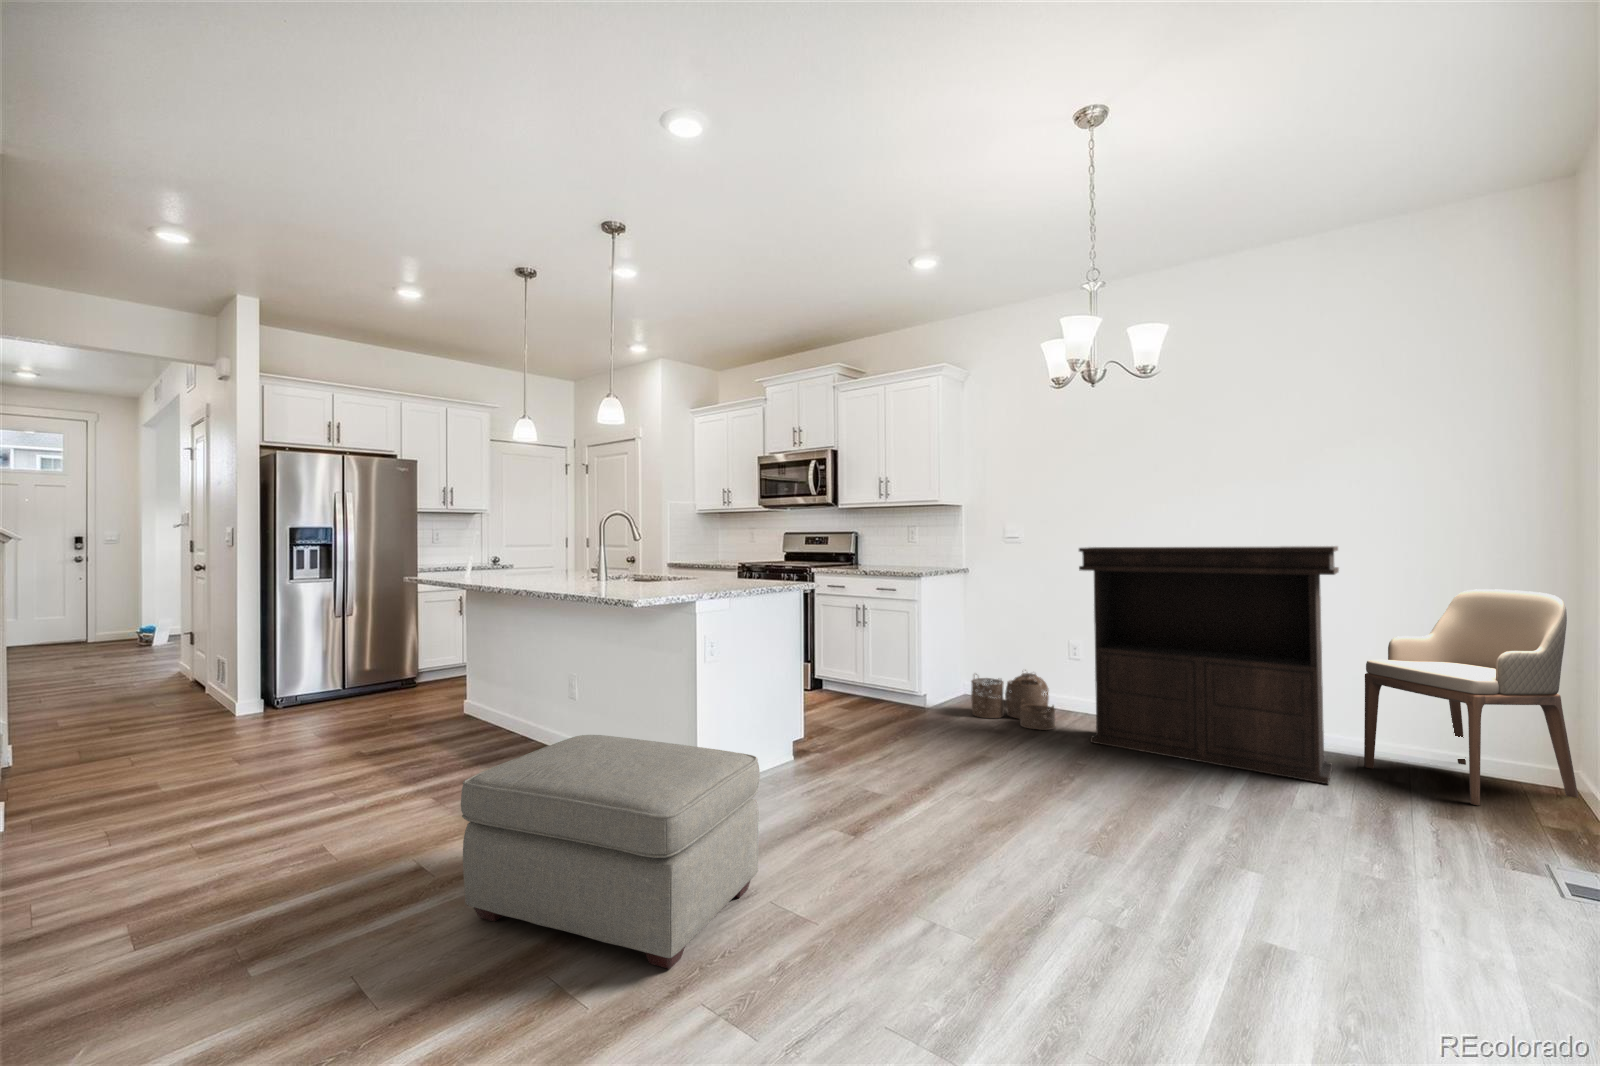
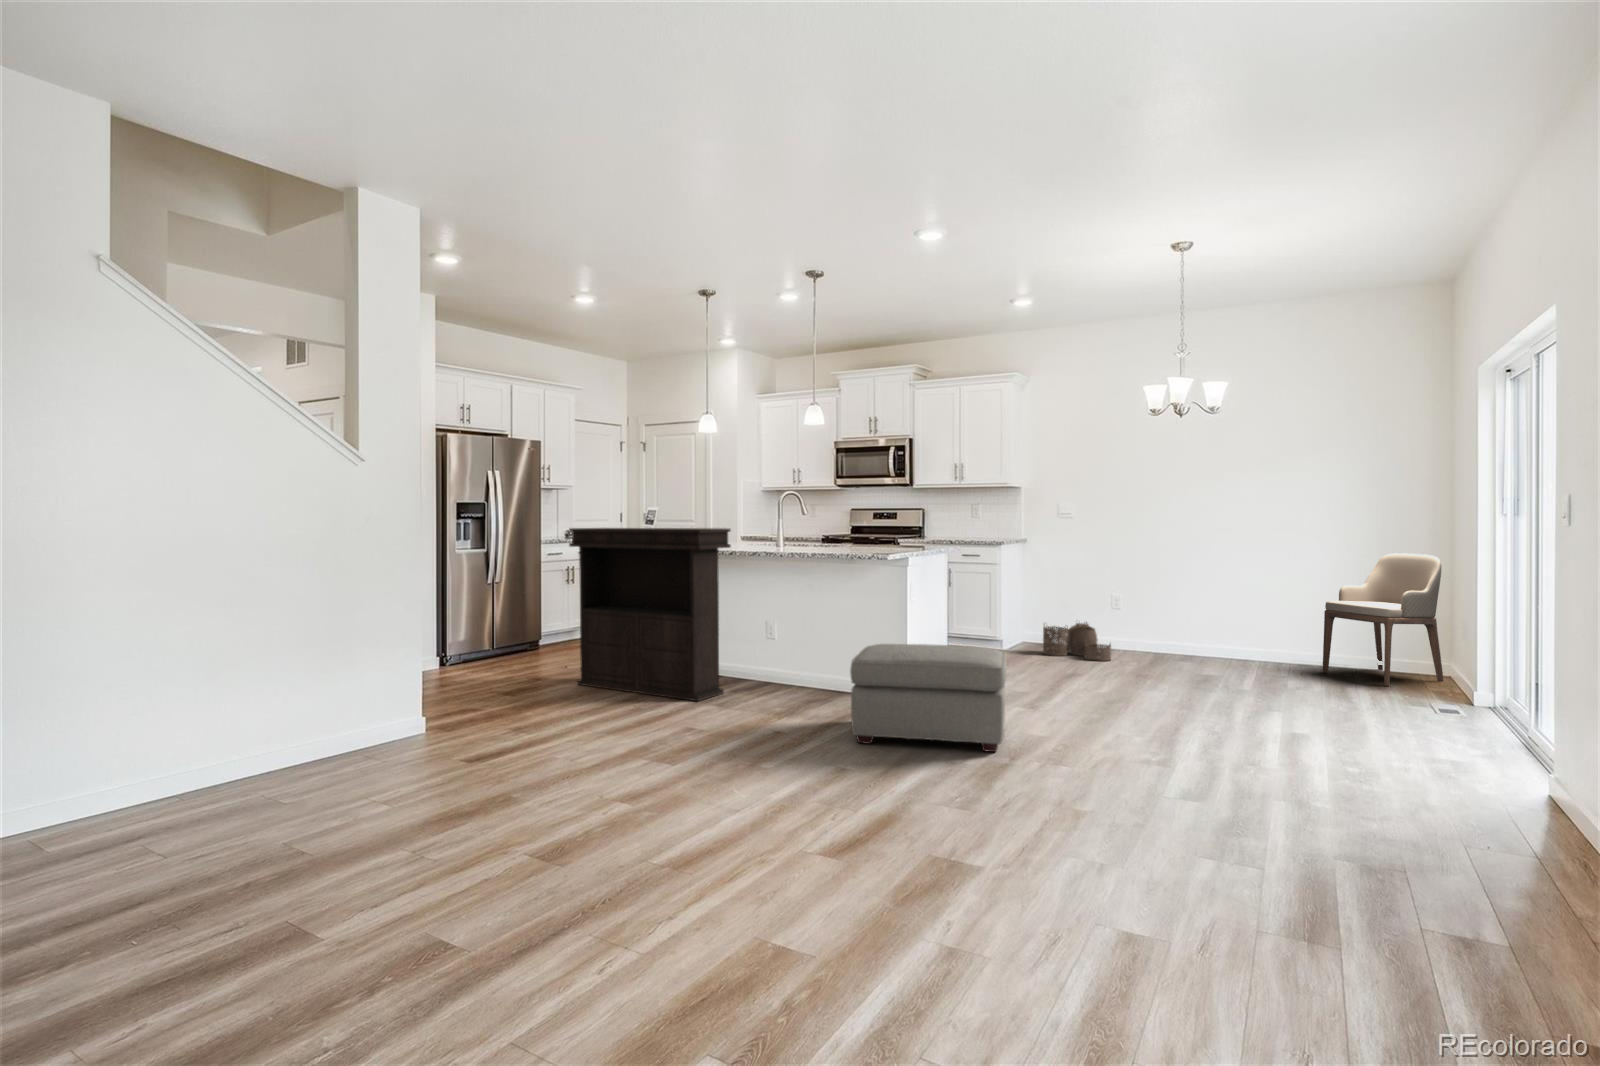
console table: present [1079,546,1339,784] -> present [569,528,731,701]

